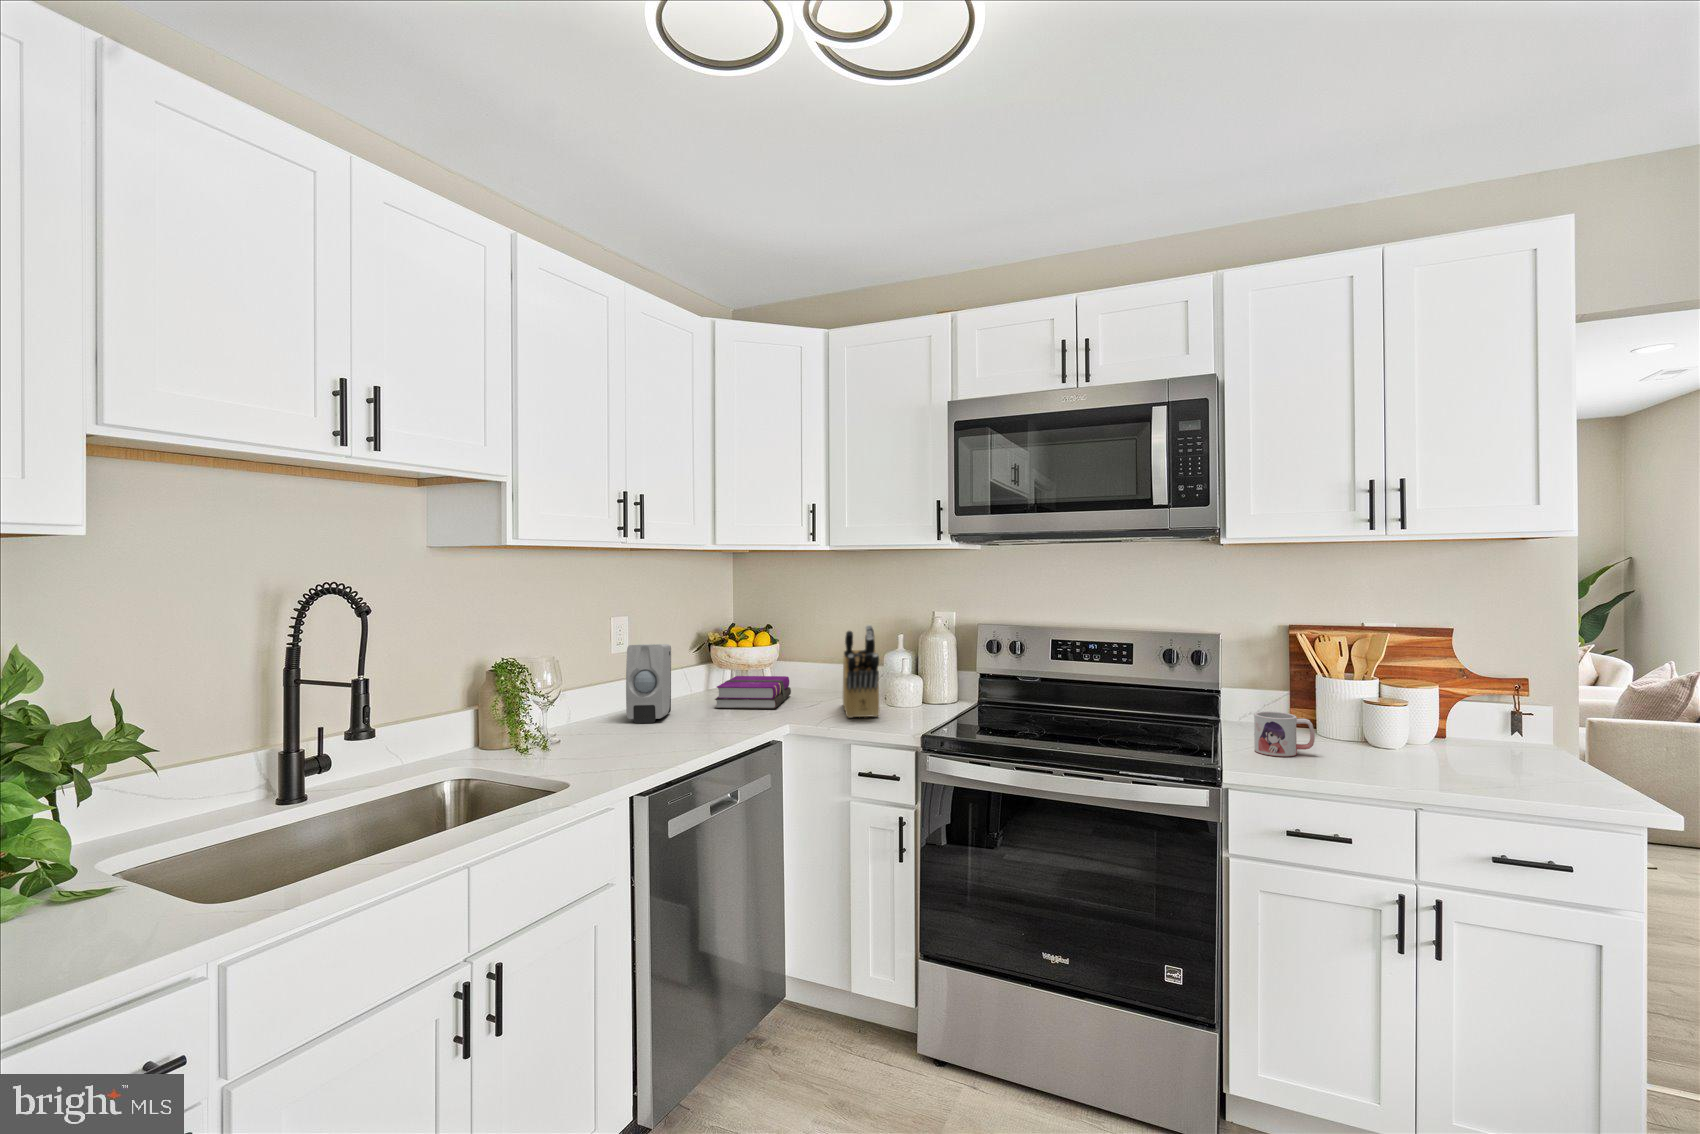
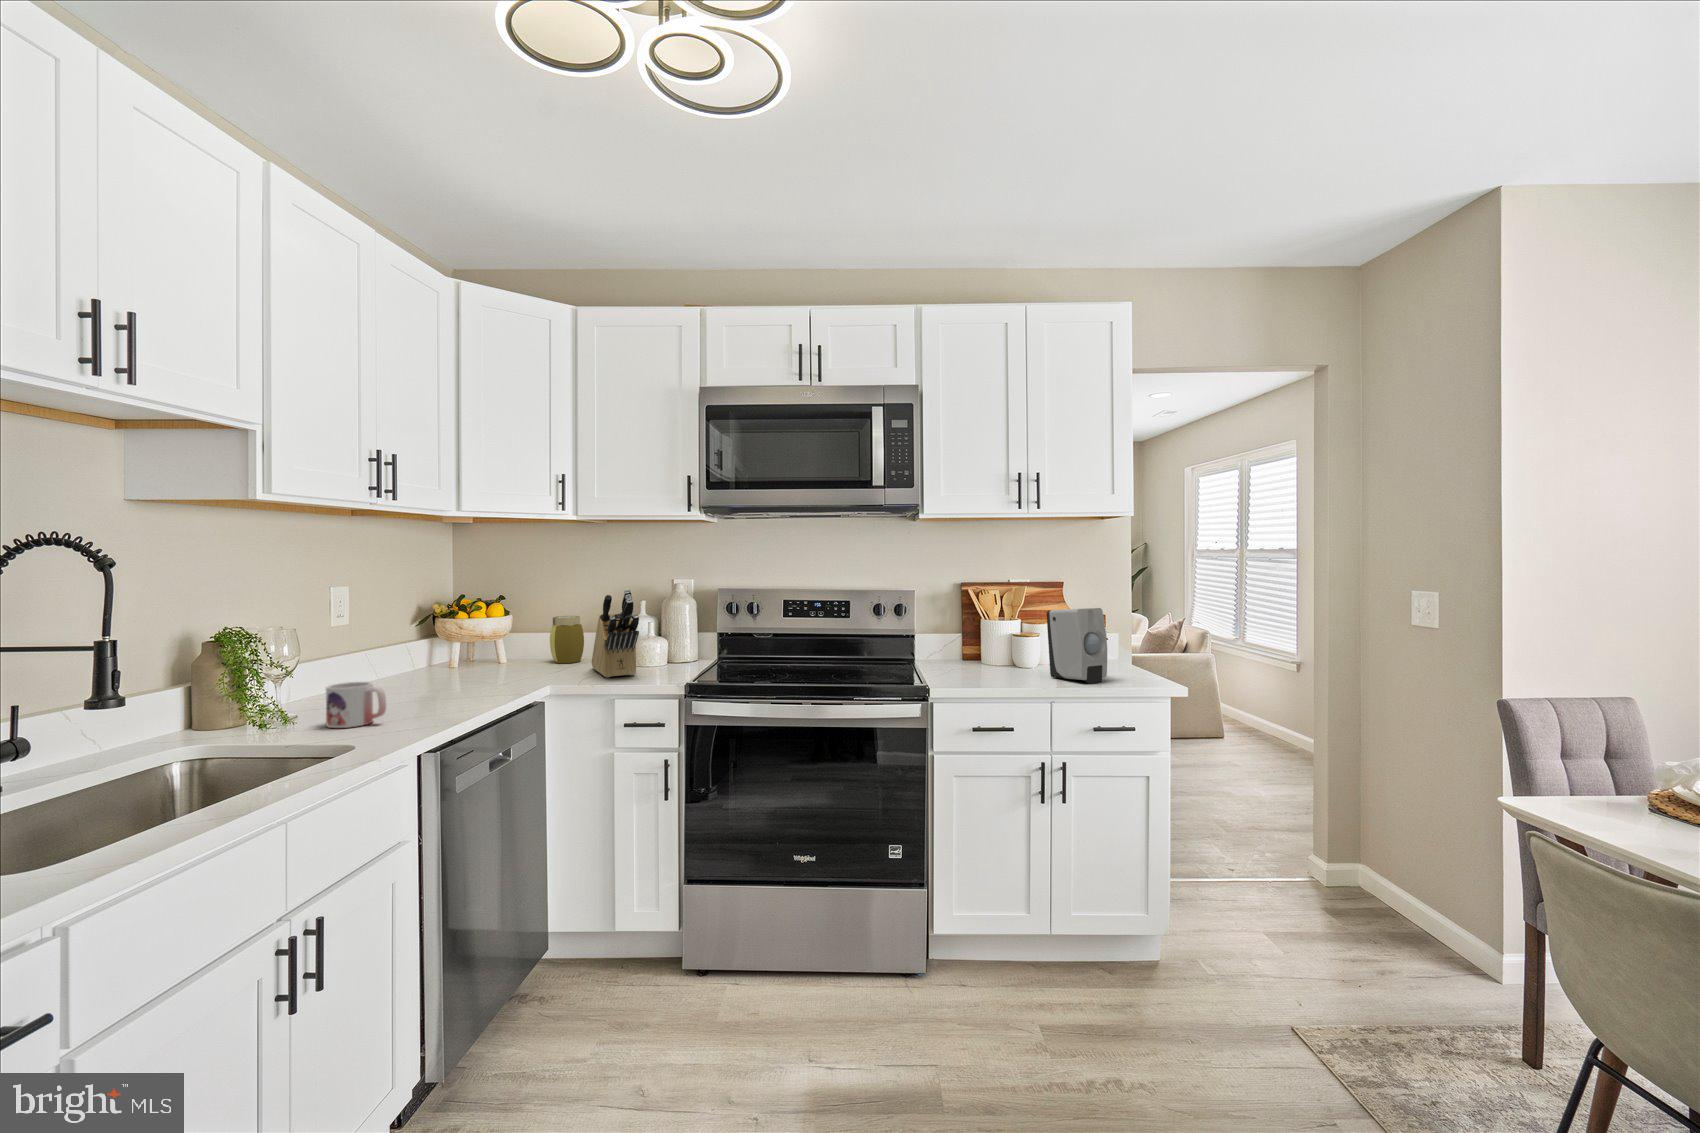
soap dispenser: present [626,644,671,723] -> present [1047,608,1107,683]
jar: none [810,646,842,696] -> present [550,616,584,663]
hardback book: present [715,676,791,709] -> none [457,646,532,679]
mug: present [1254,712,1315,757] -> present [326,682,386,728]

